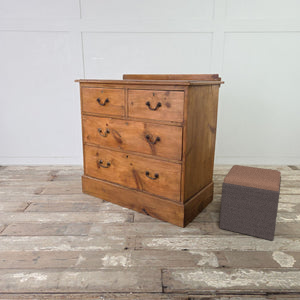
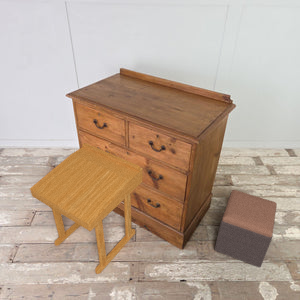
side table: none [27,121,140,243] -> present [30,143,143,274]

